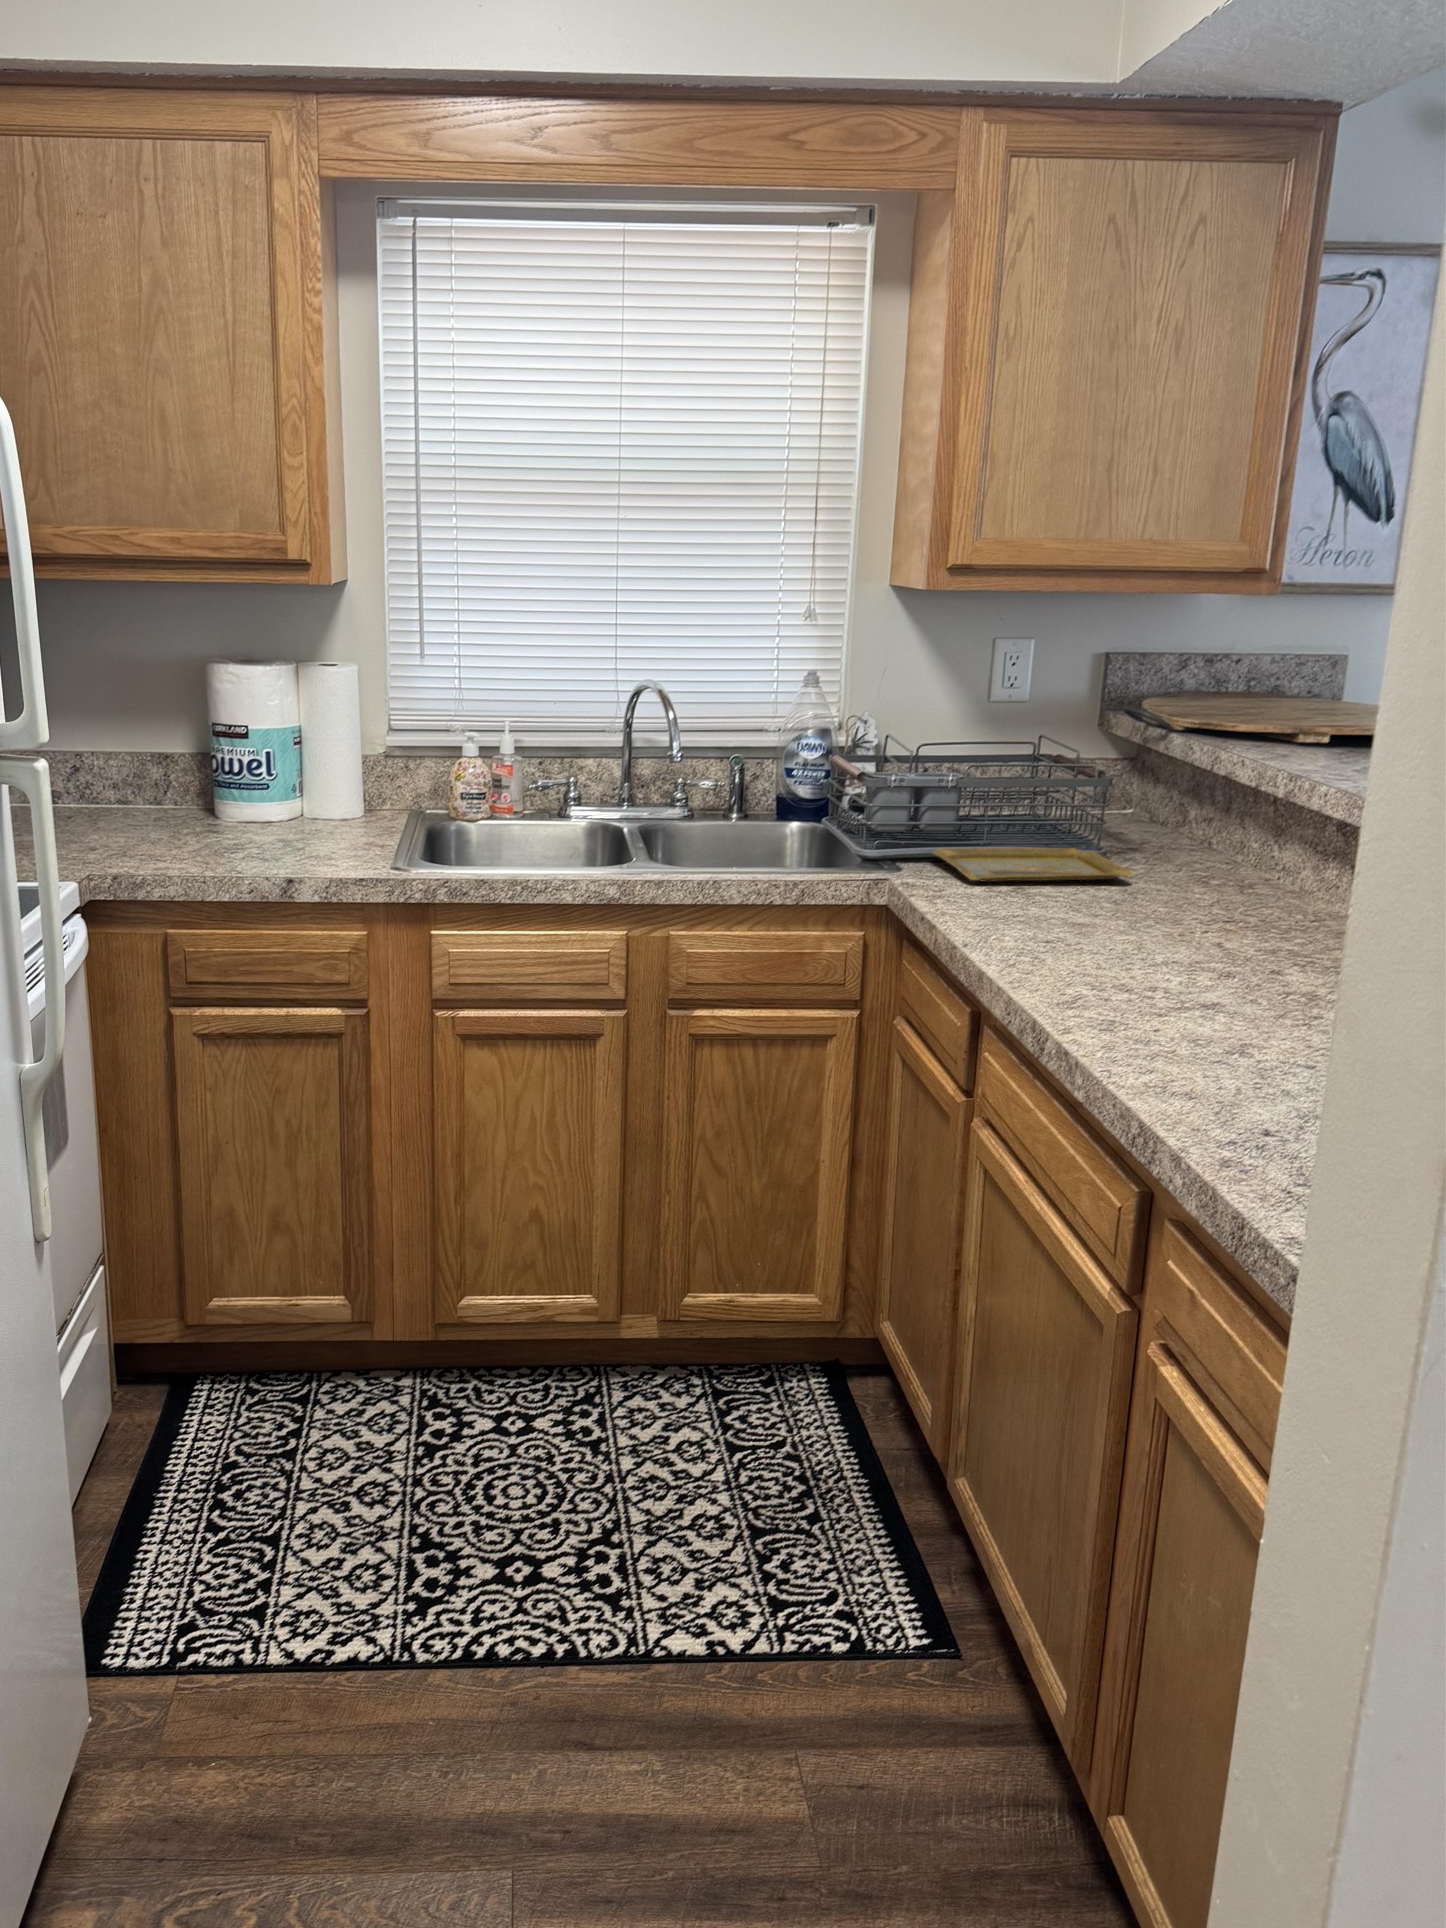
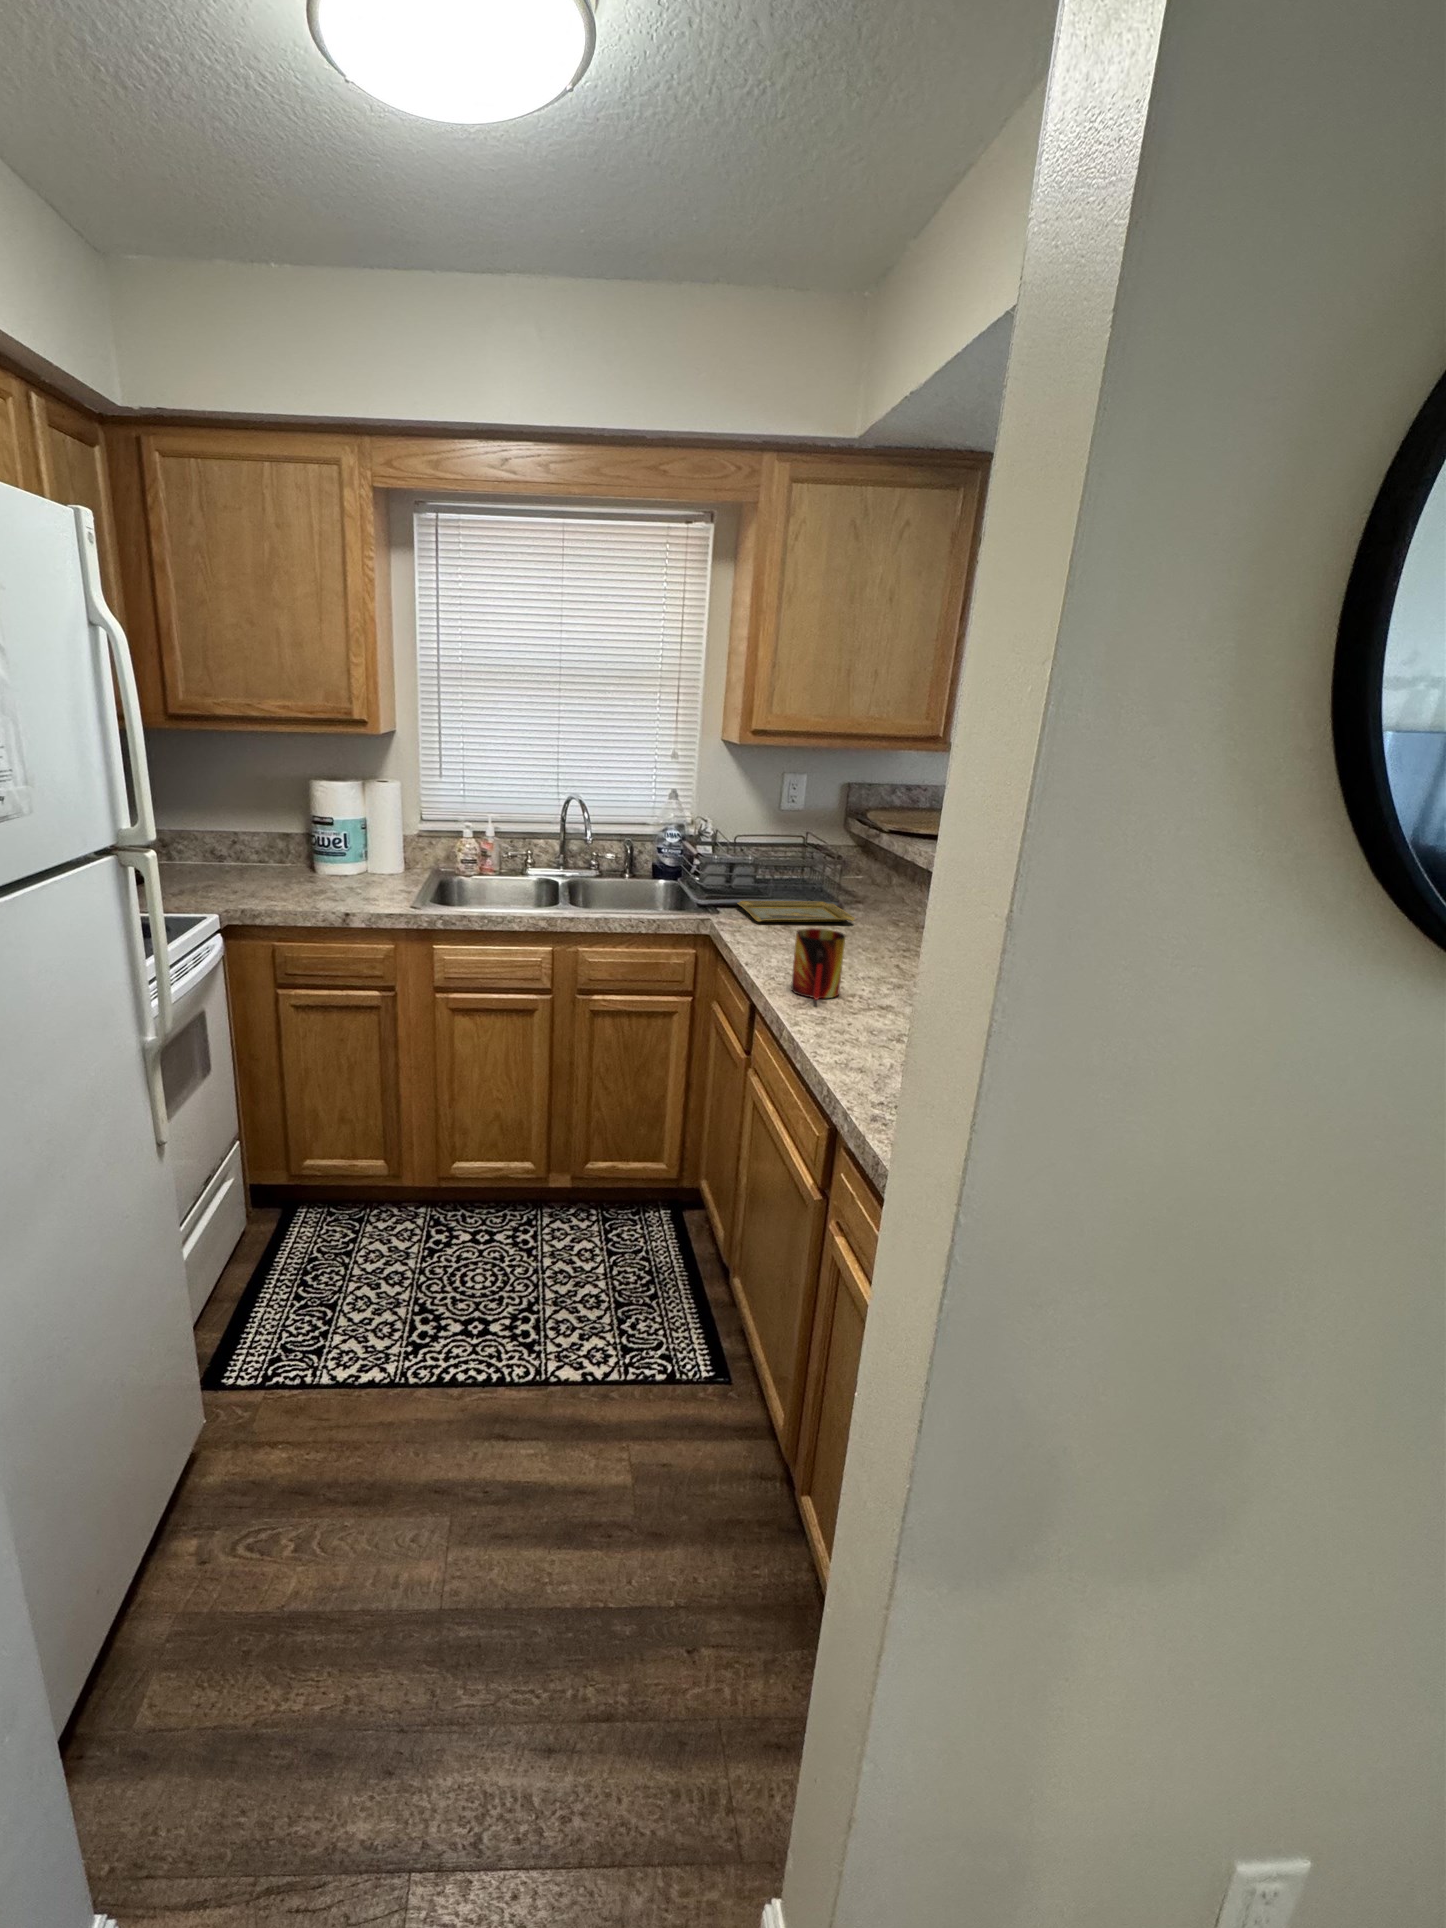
mug: none [1049,881,1140,995] -> present [791,928,845,1000]

